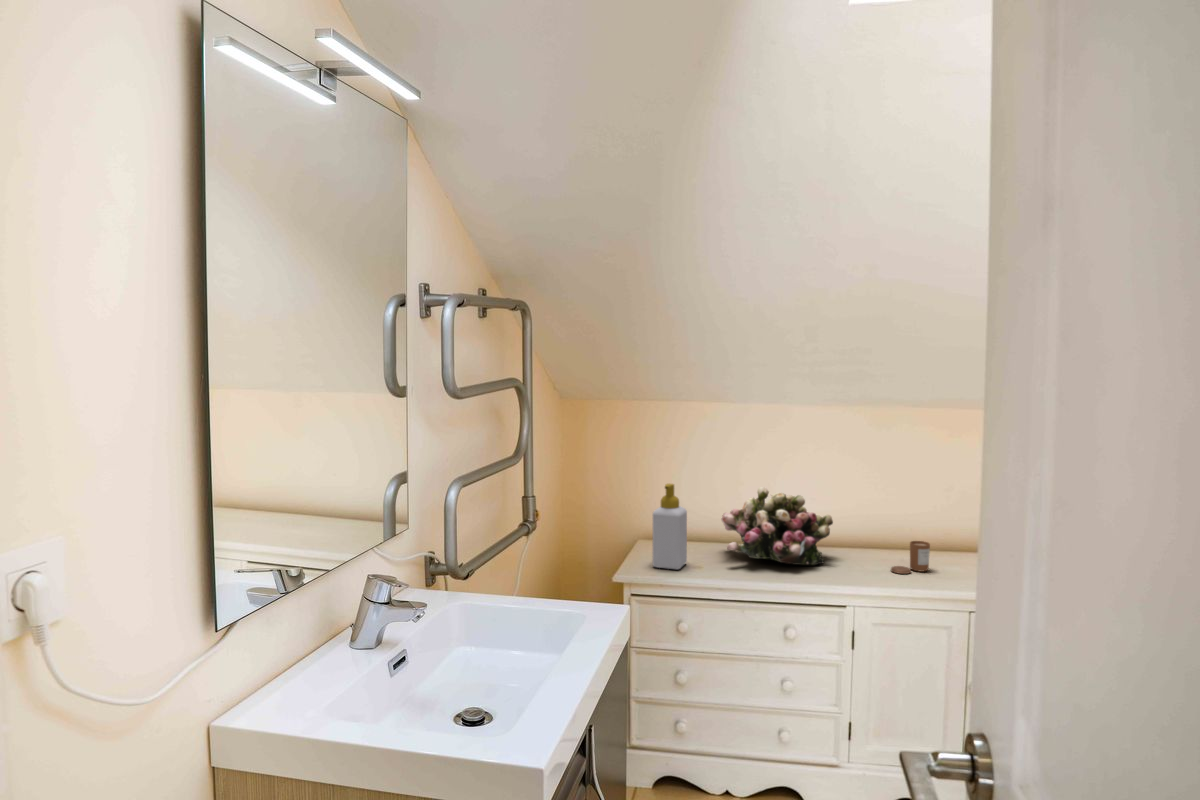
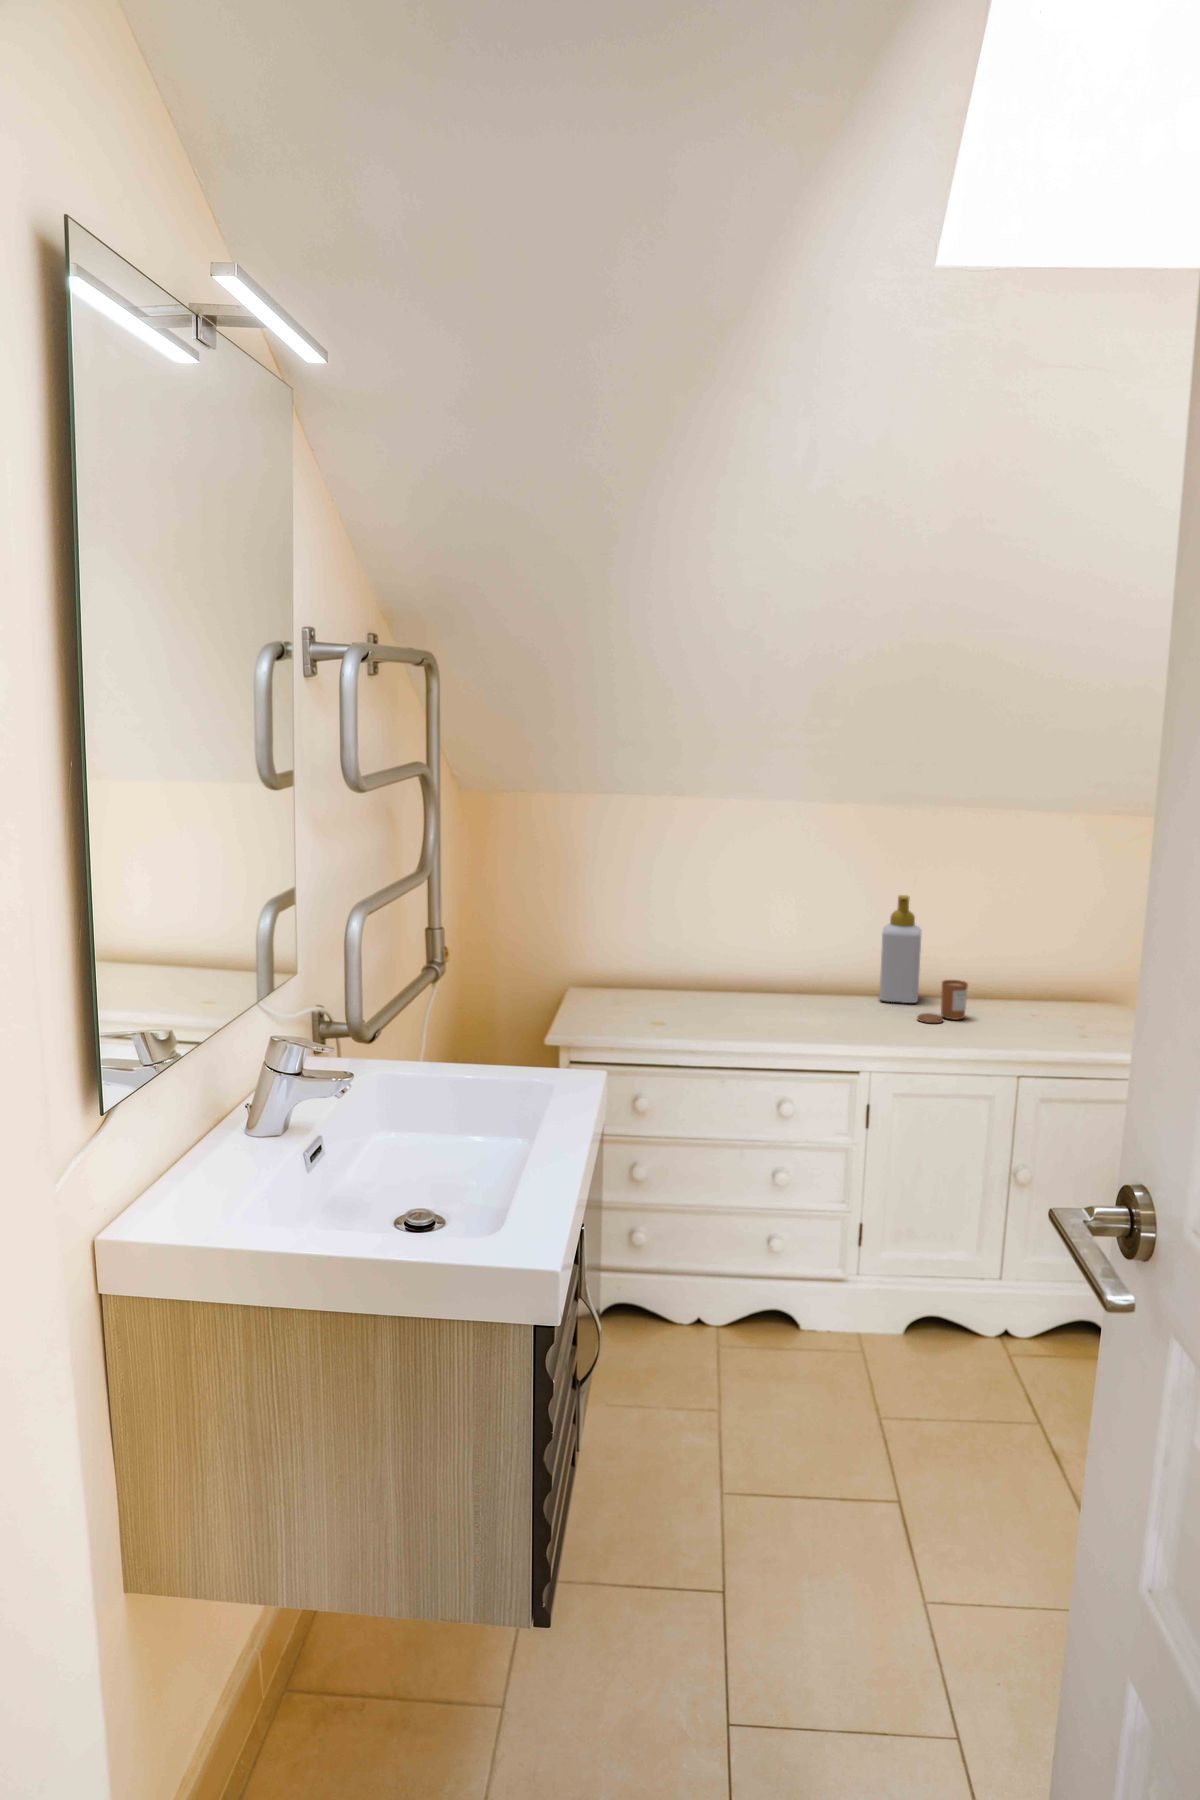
soap bottle: present [653,484,687,569] -> present [880,895,921,1003]
flower arrangement: present [721,487,833,565] -> none [691,912,841,1015]

